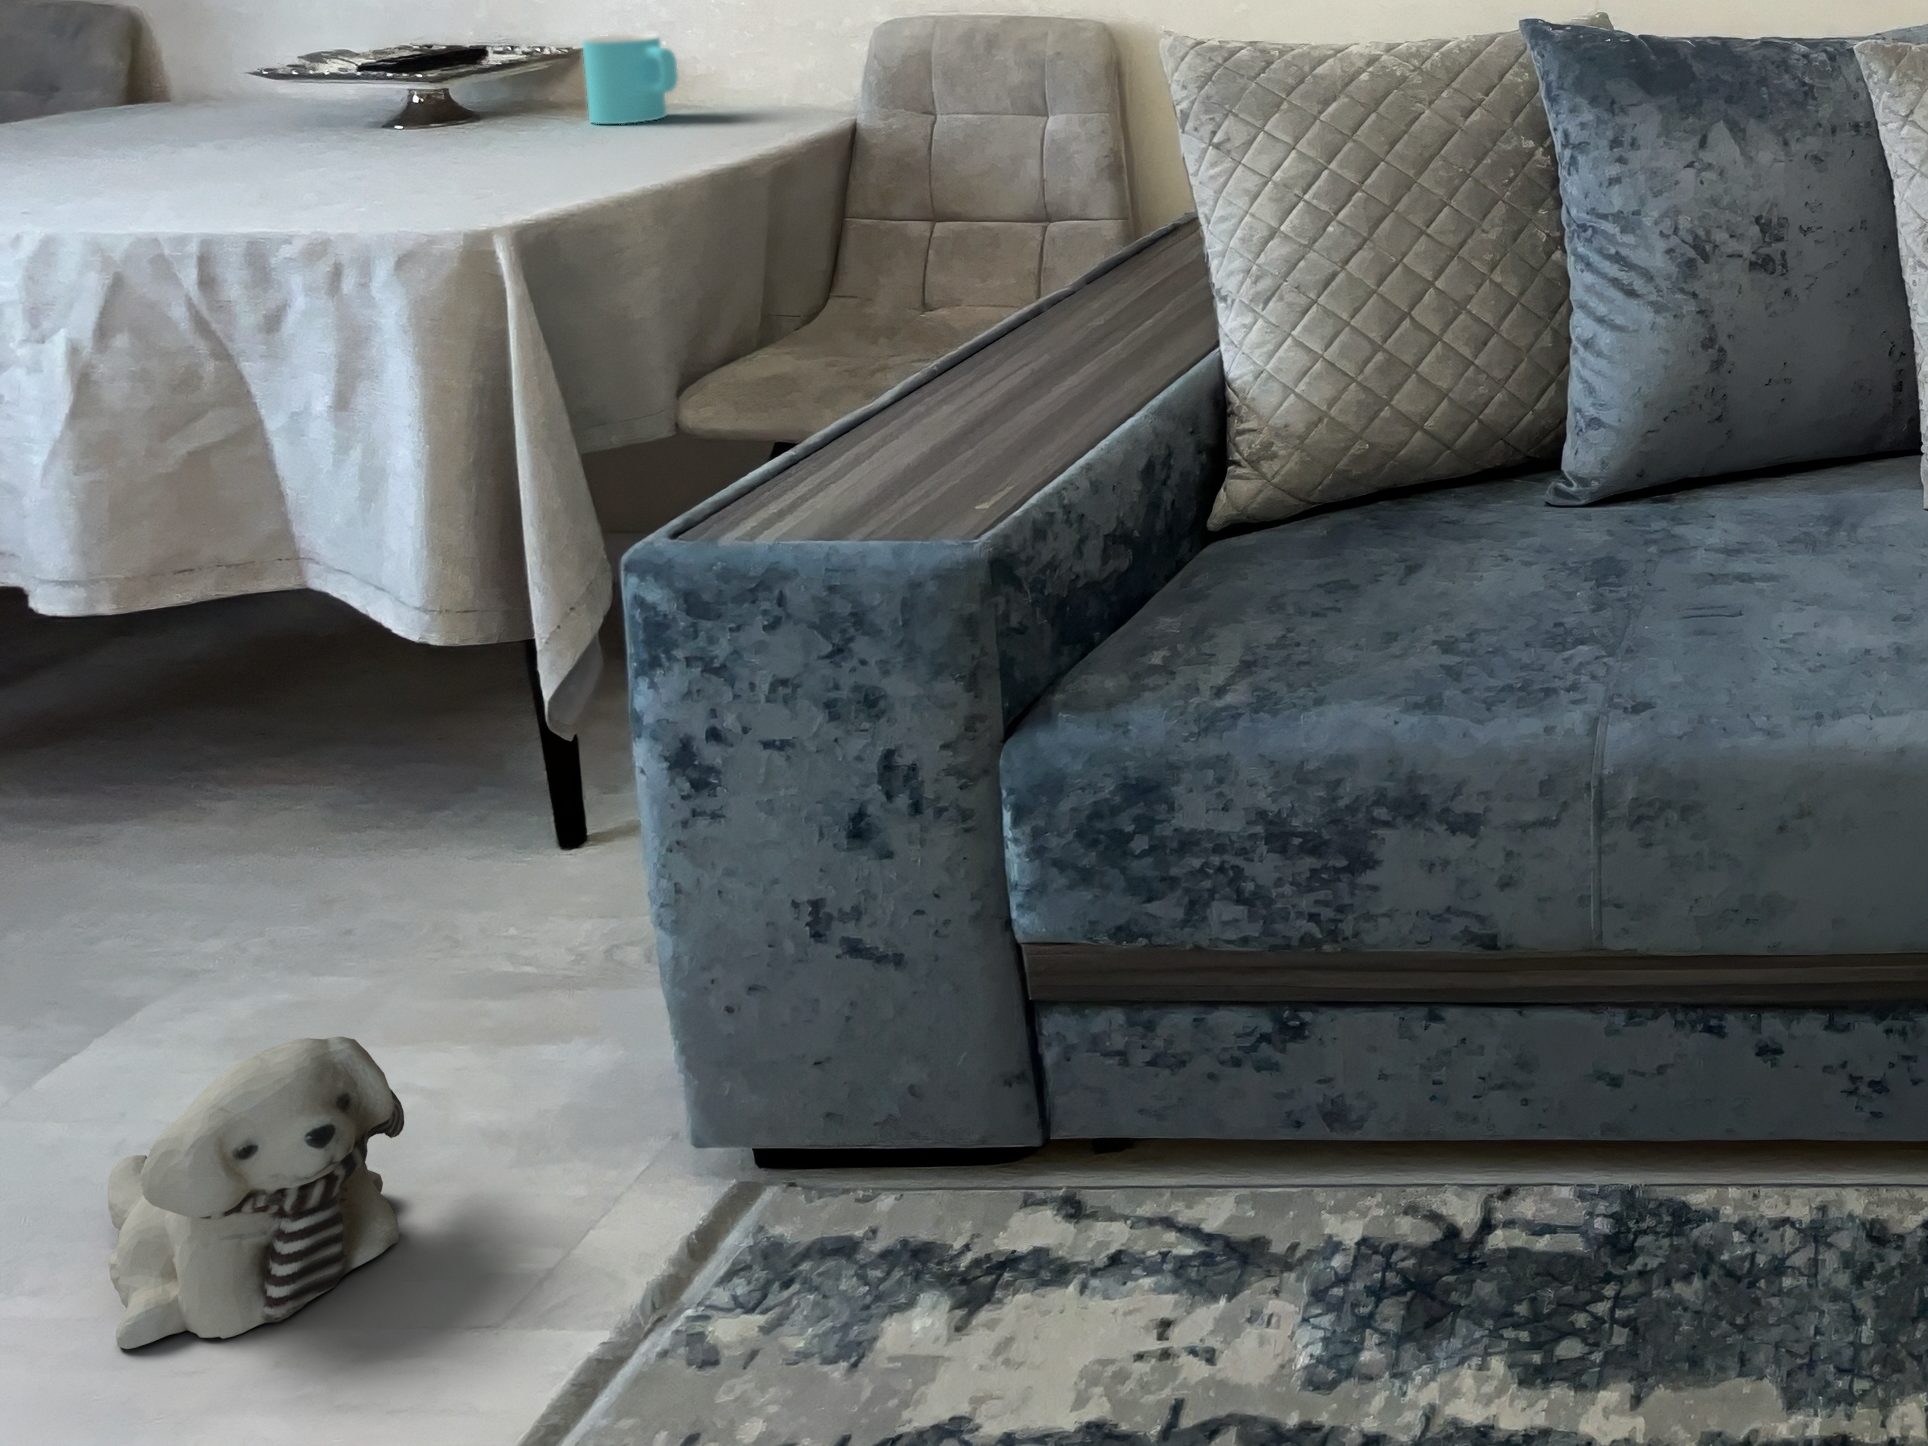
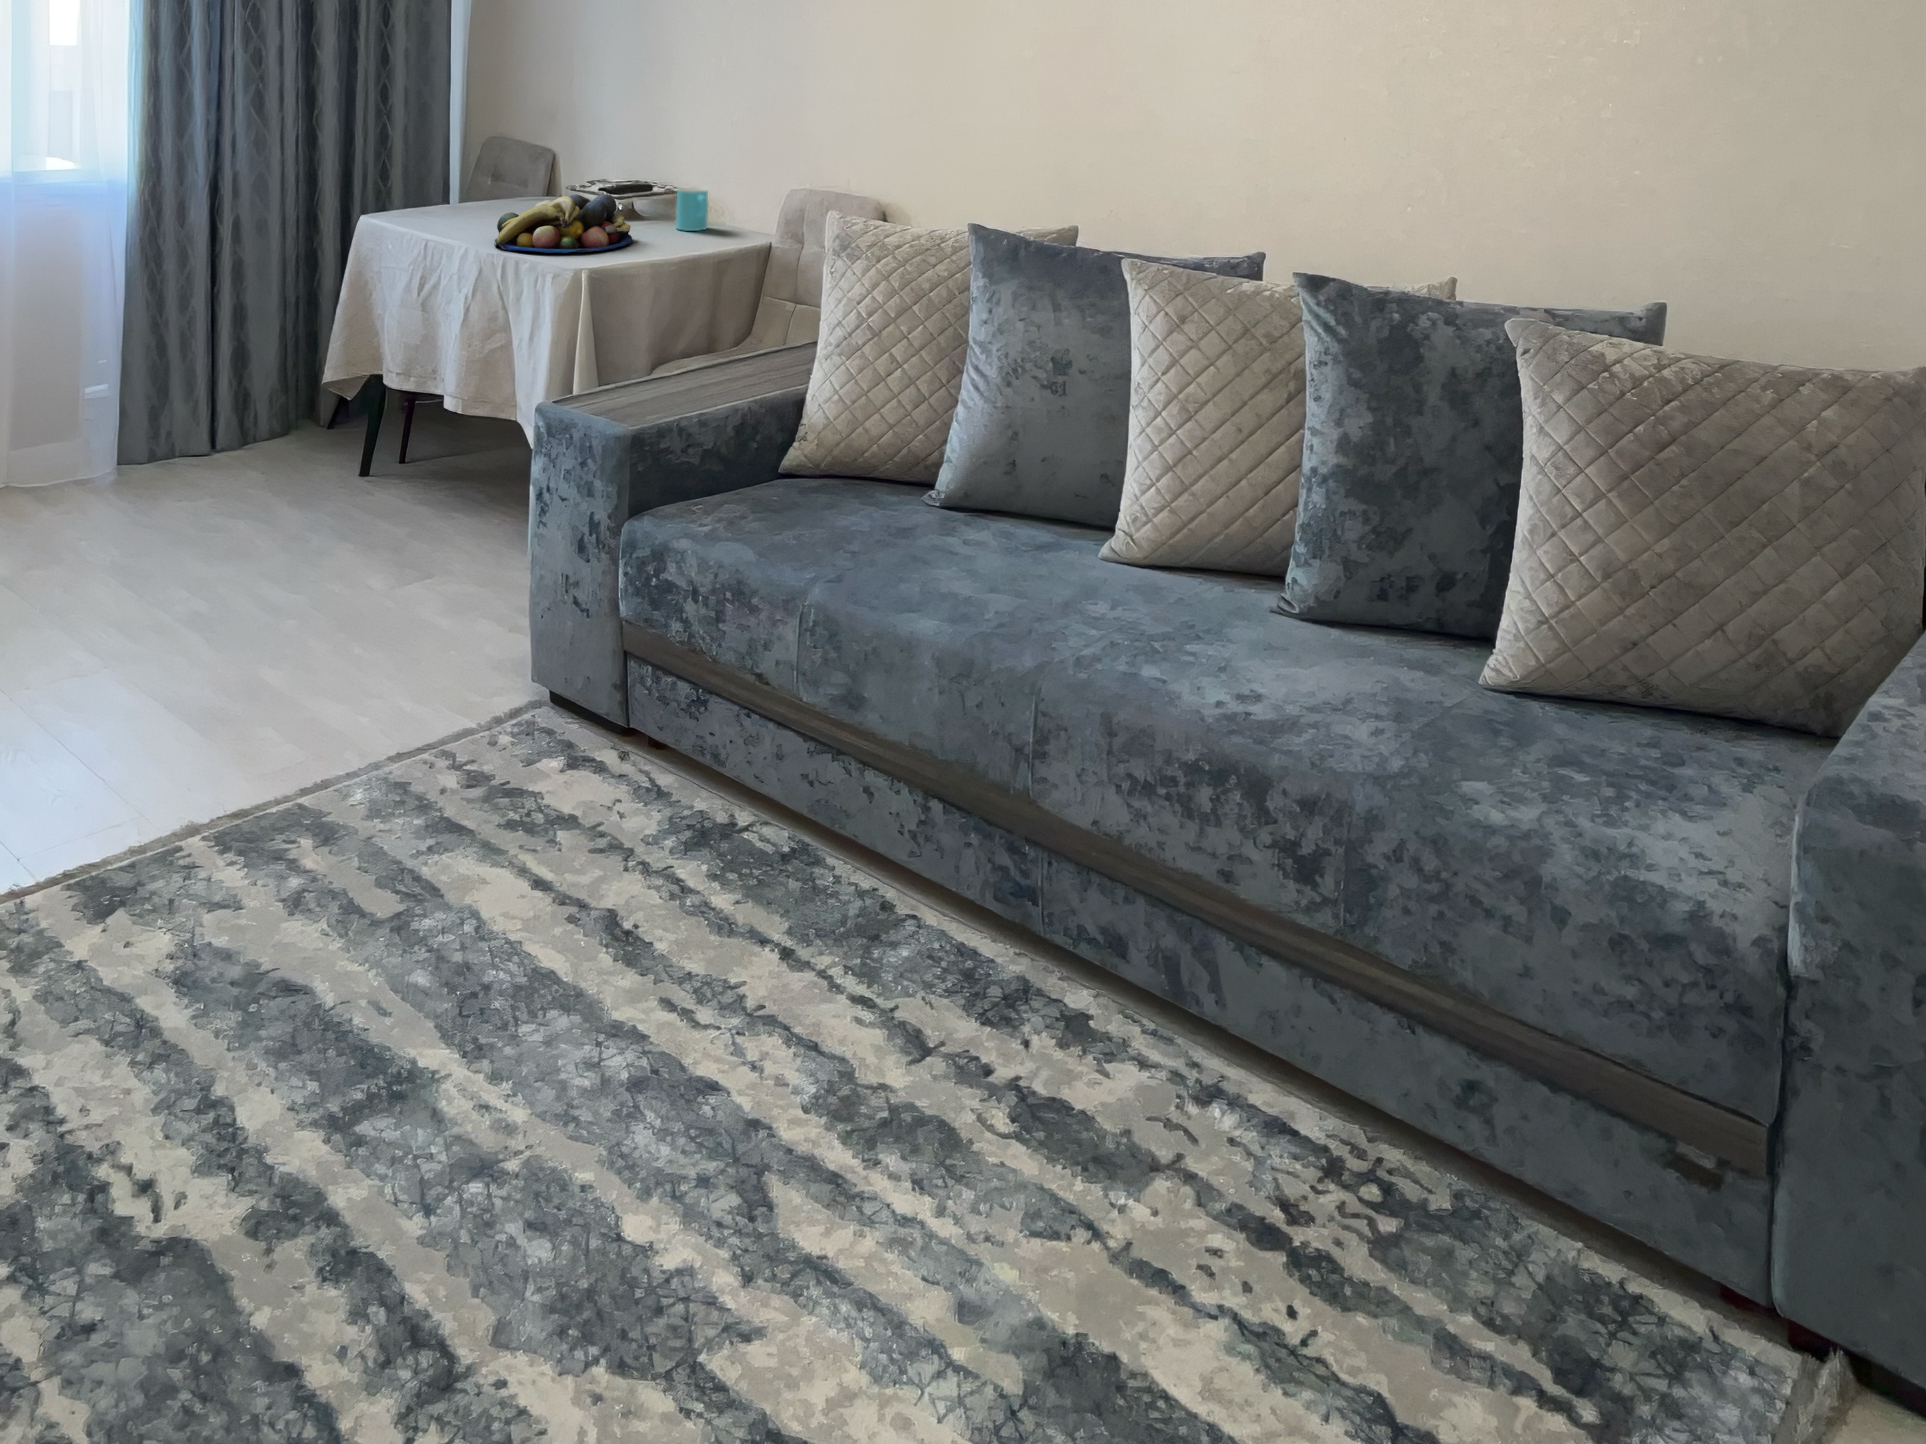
fruit bowl: none [110,60,526,208] -> present [494,194,632,253]
plush toy: present [108,1037,404,1349] -> none [365,581,460,683]

